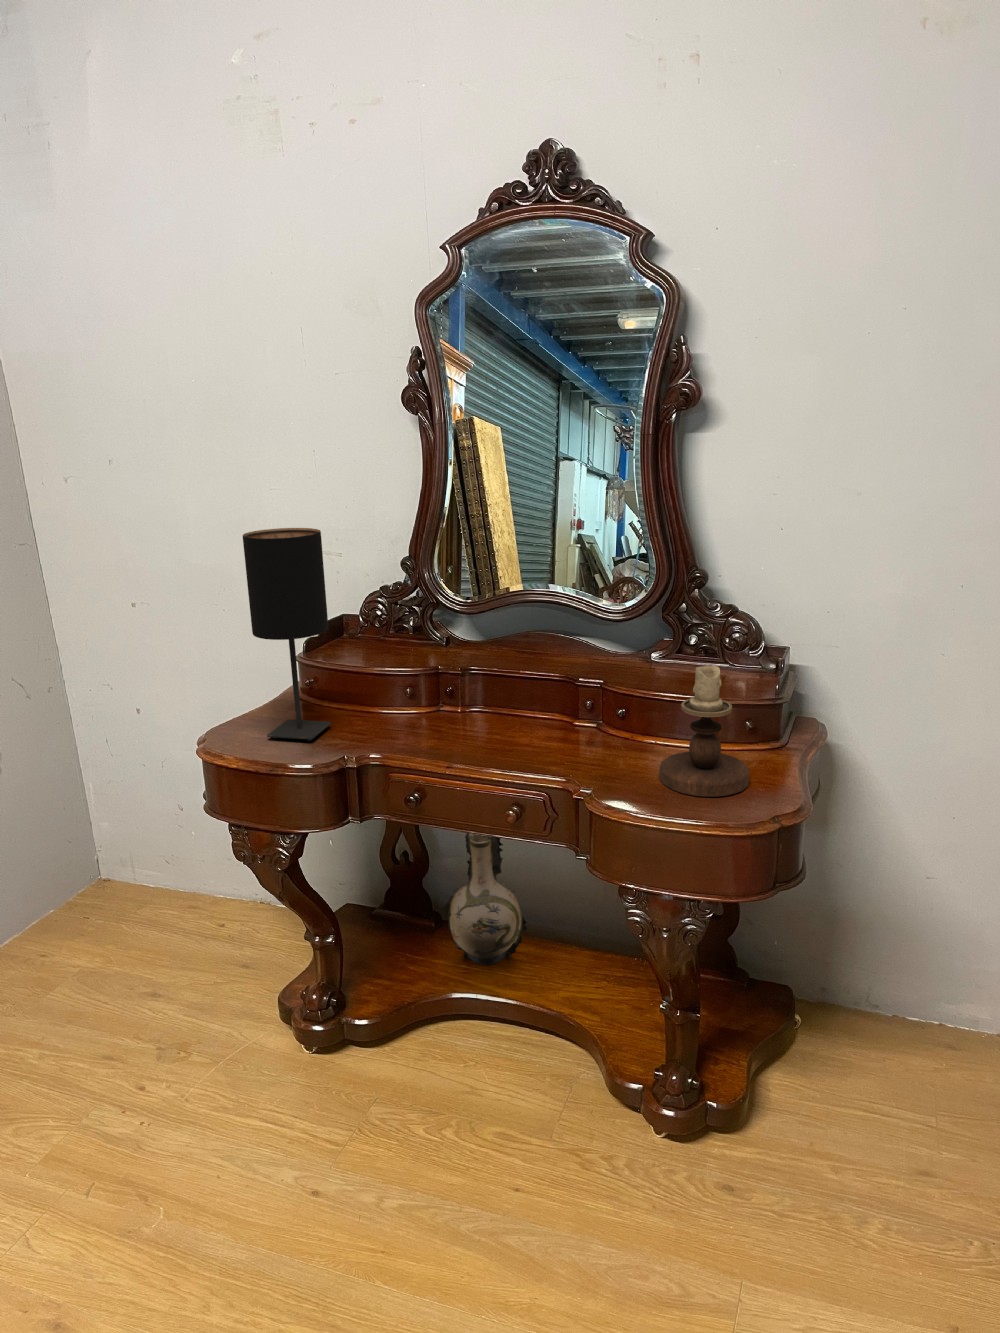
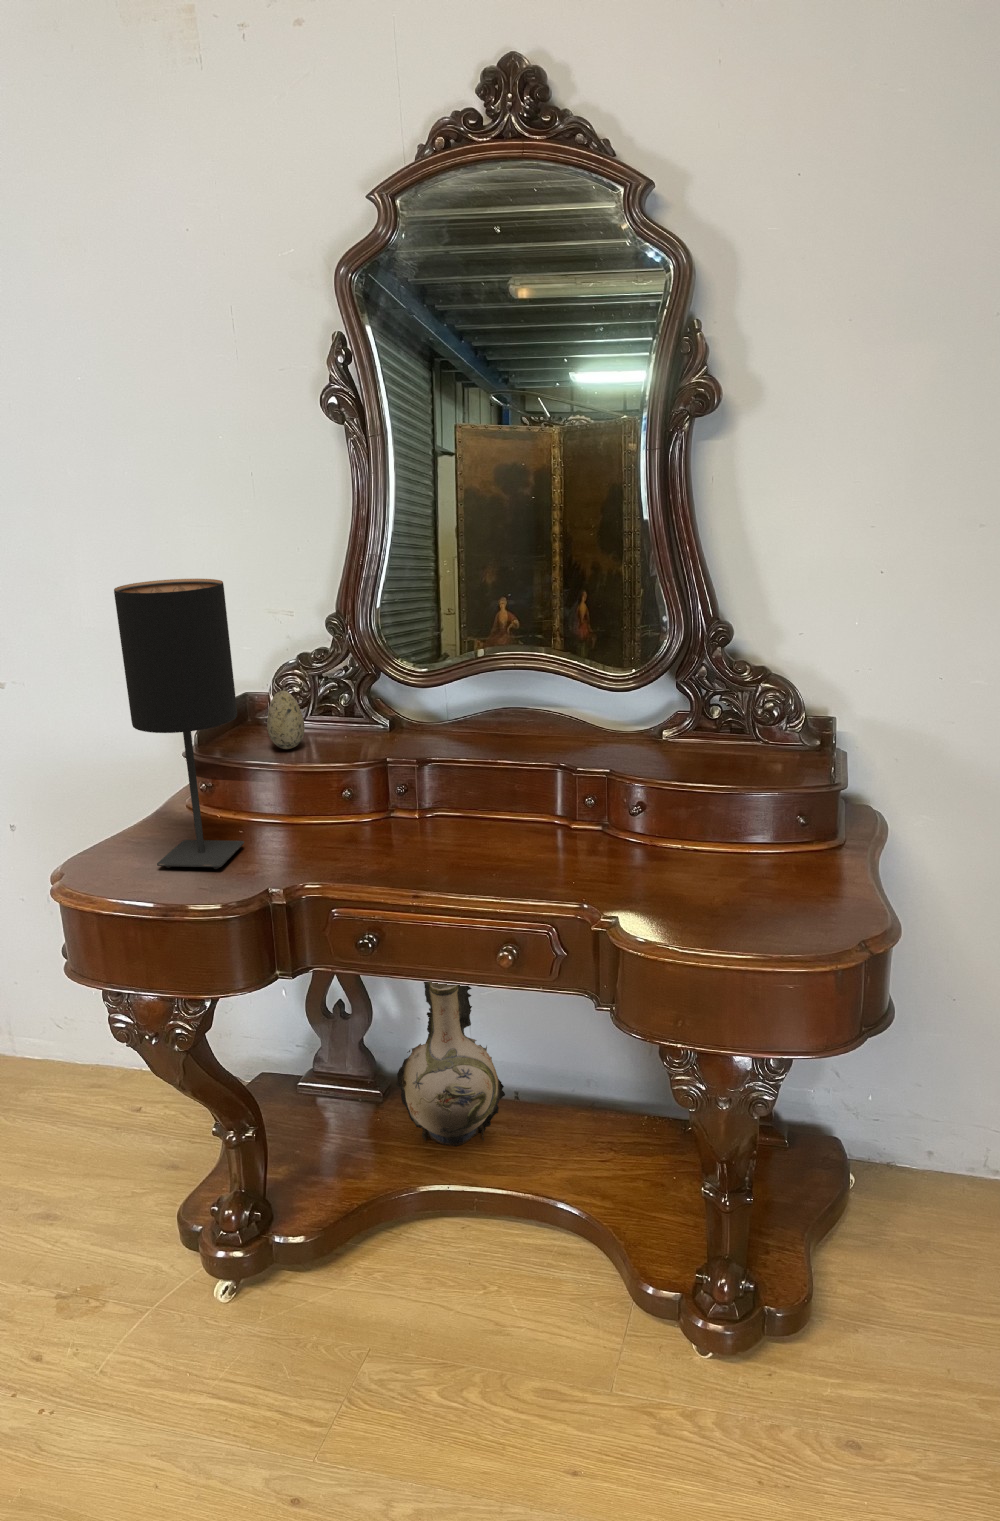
decorative egg: none [354,612,382,655] -> present [267,691,305,749]
candlestick: present [659,666,749,797] -> none [699,748,818,923]

